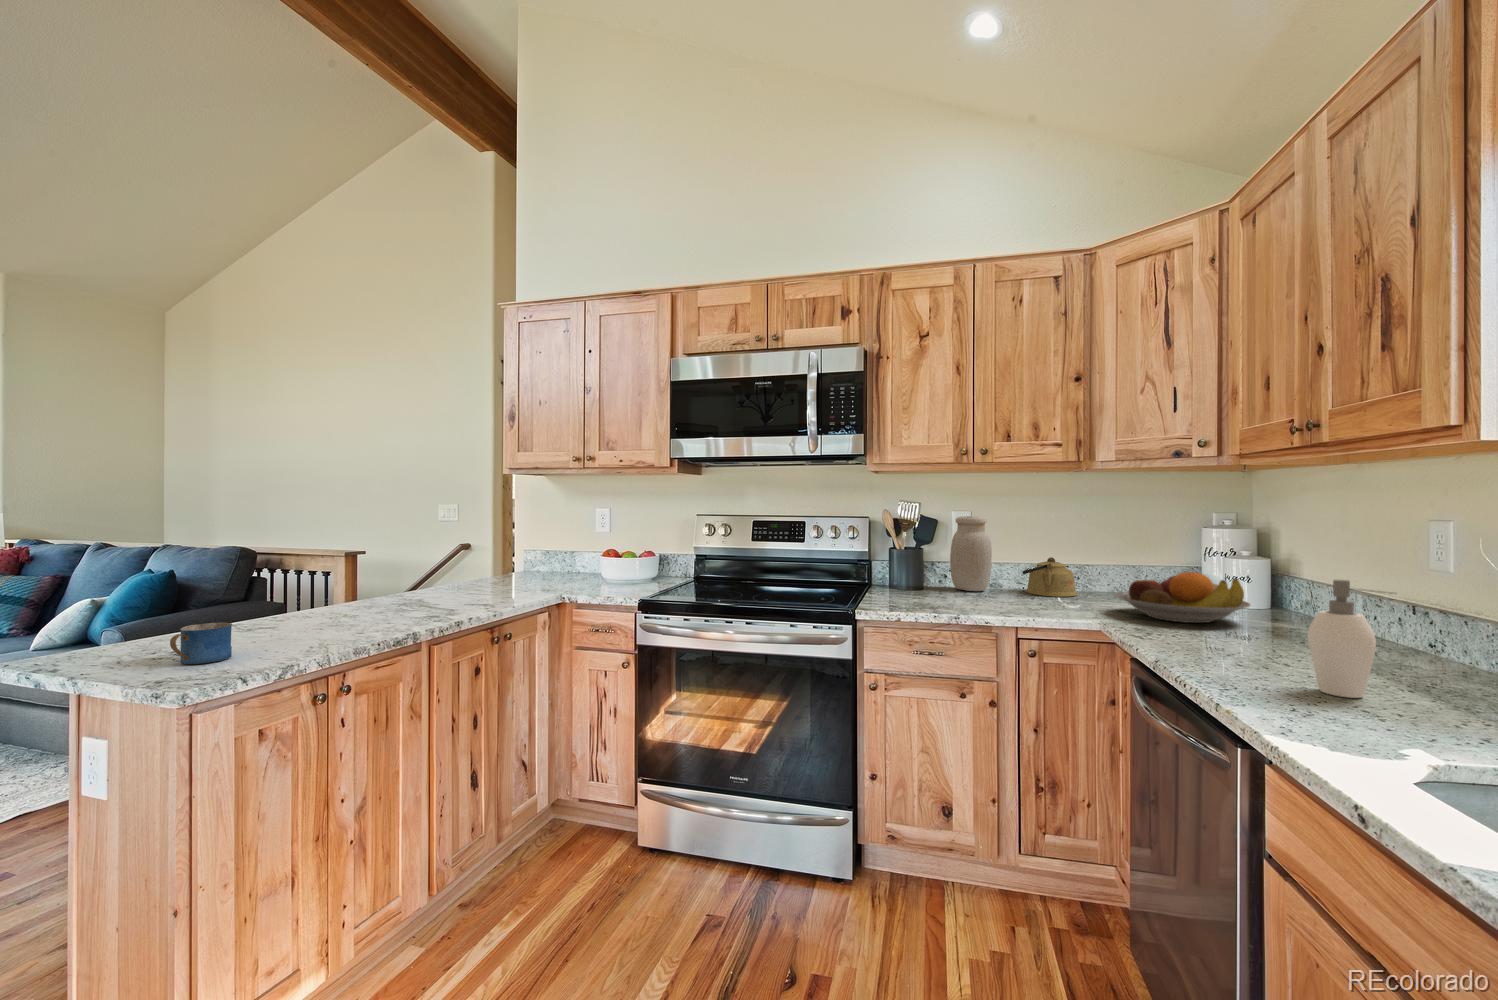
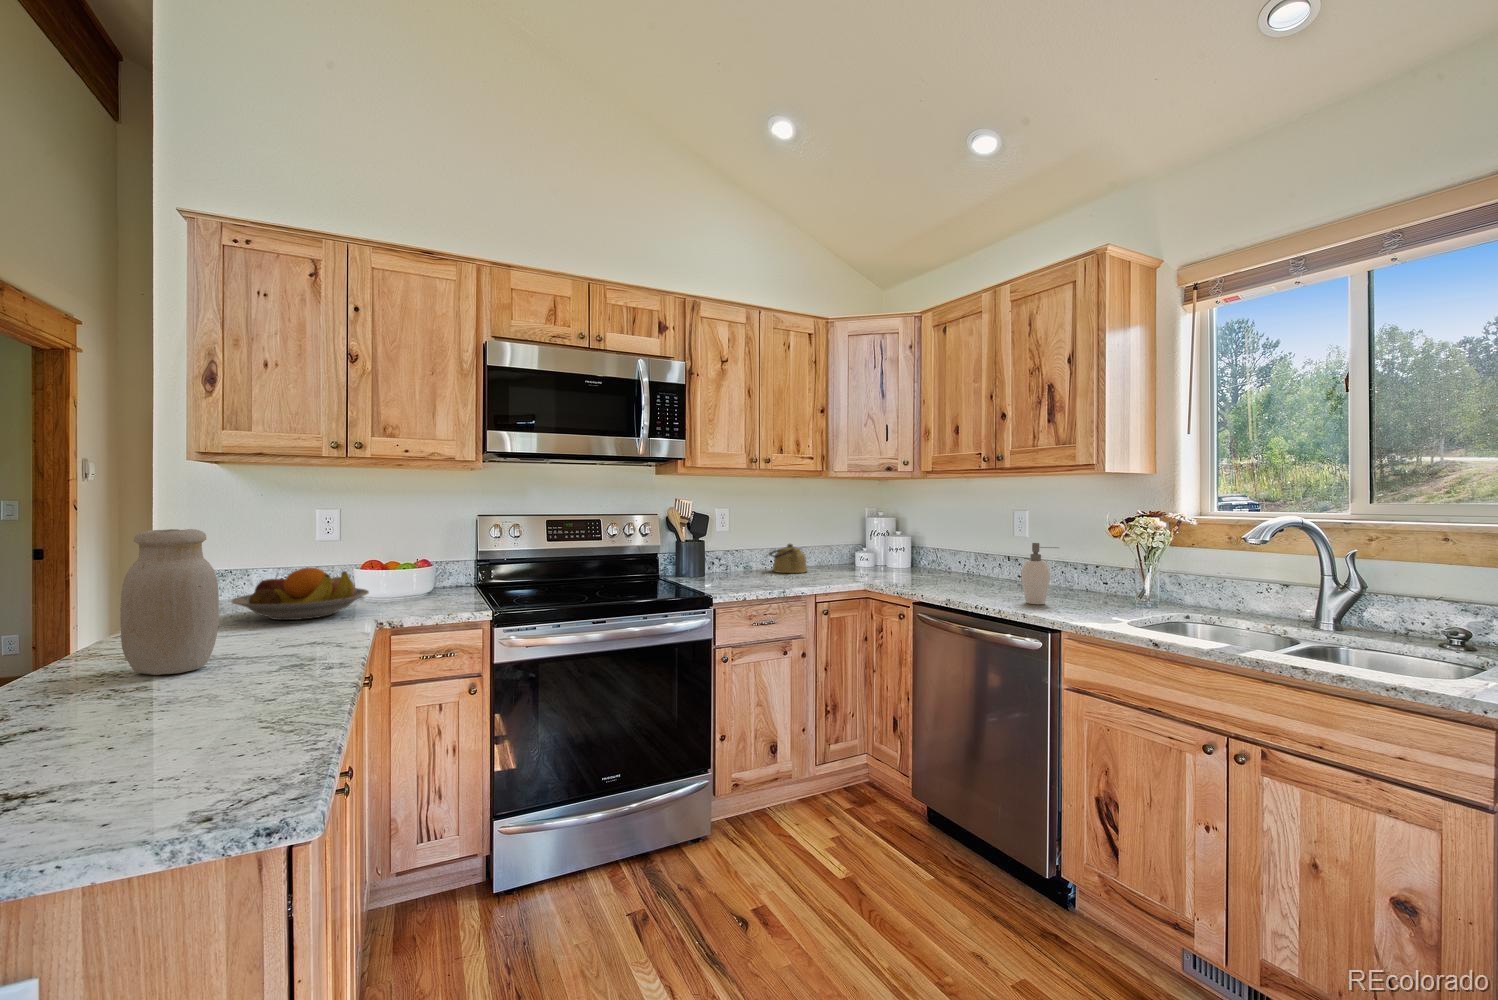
jar: present [950,516,992,591] -> present [120,529,219,675]
fruit bowl: present [1116,572,1251,623] -> present [232,567,369,620]
mug: present [170,623,232,664] -> none [93,704,185,784]

